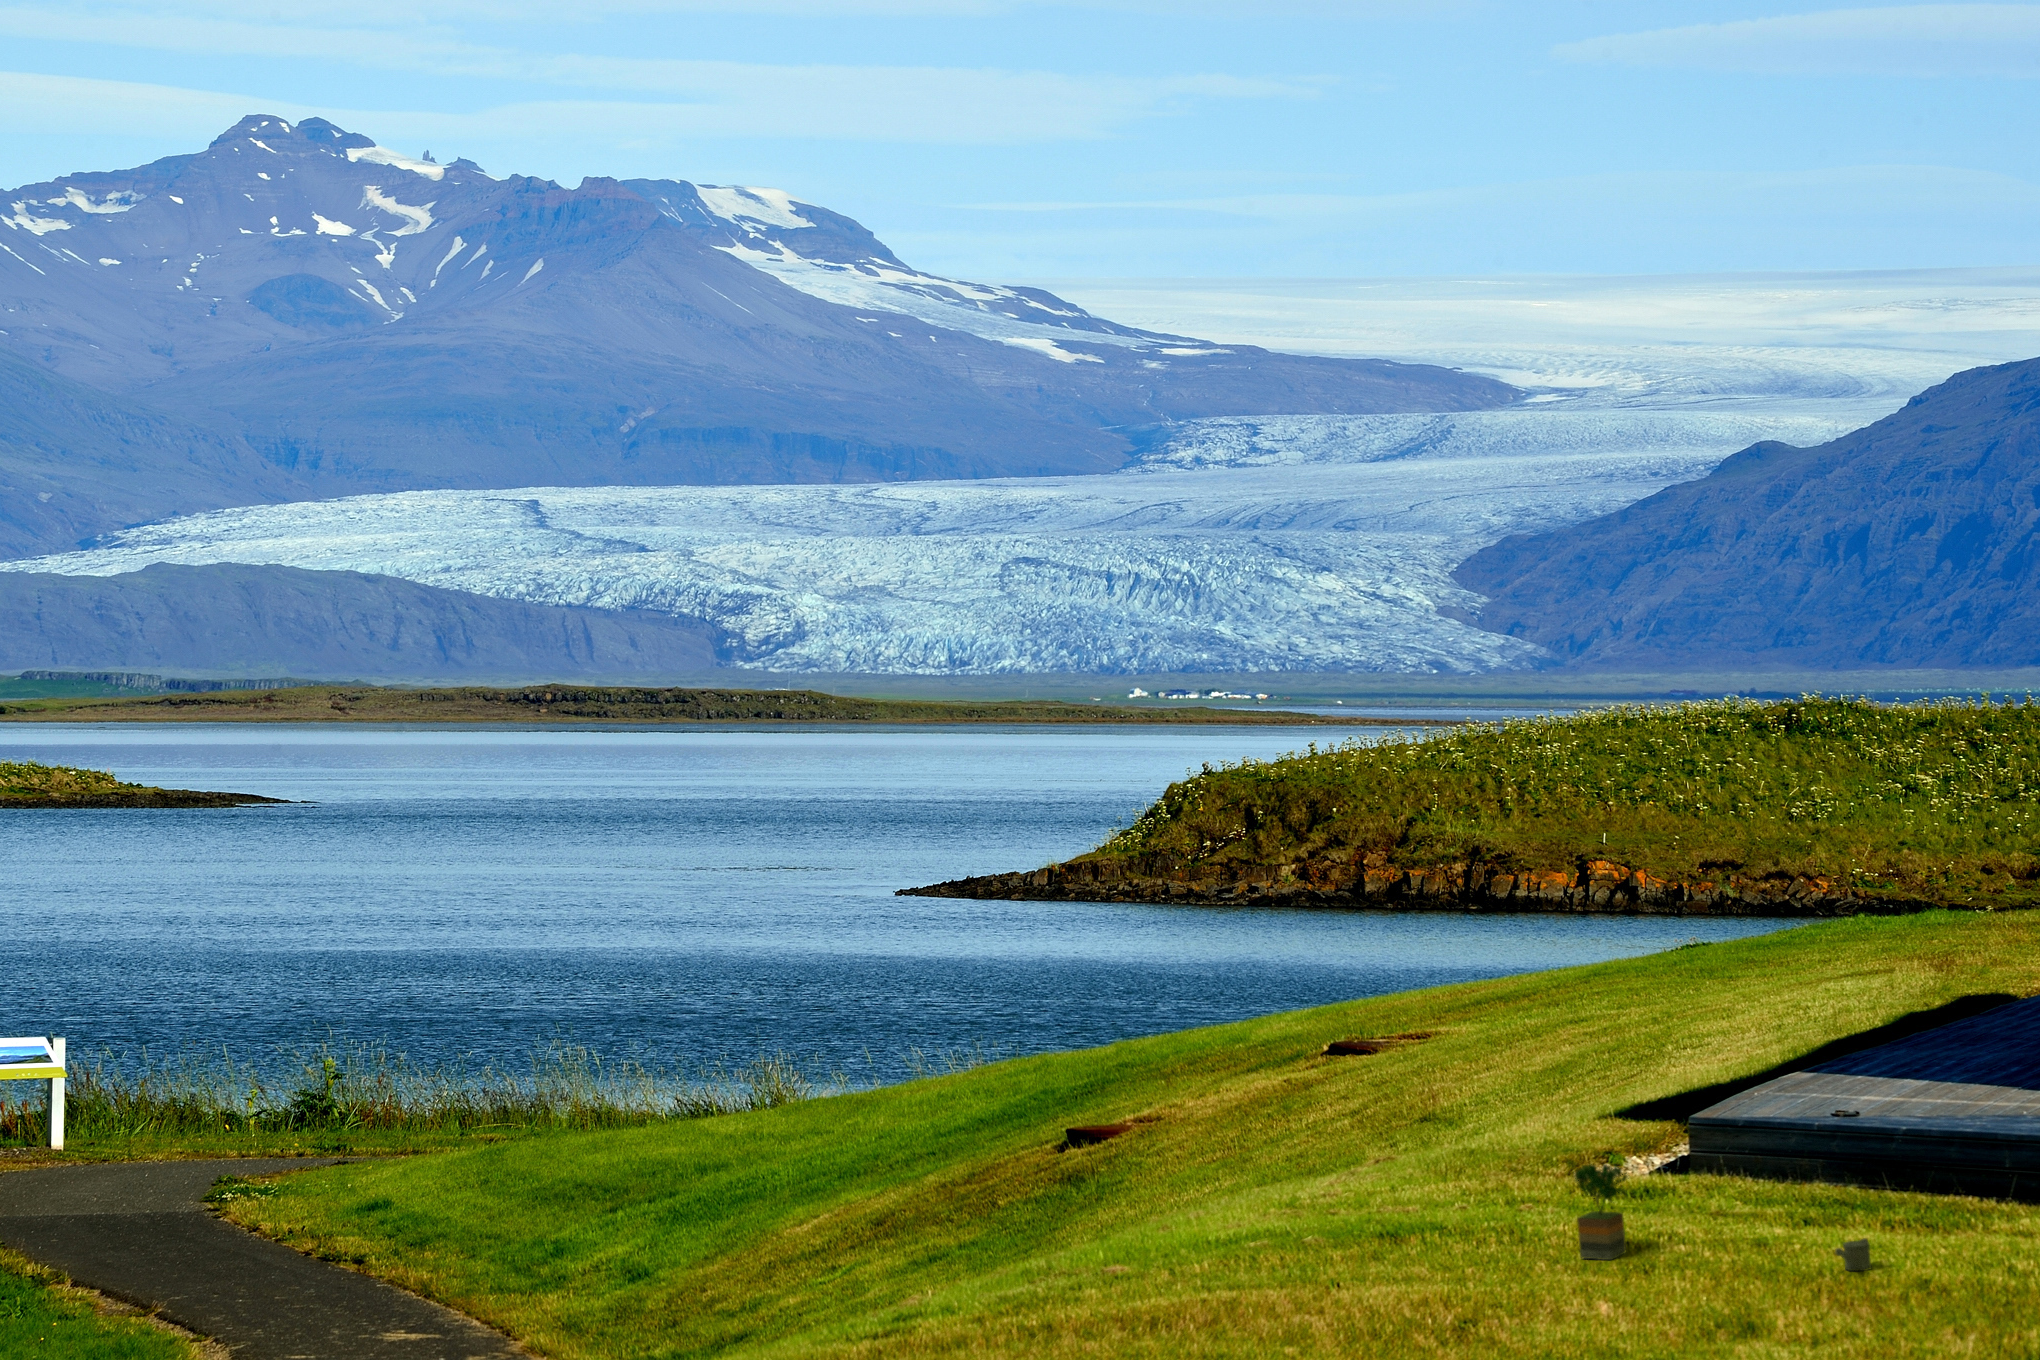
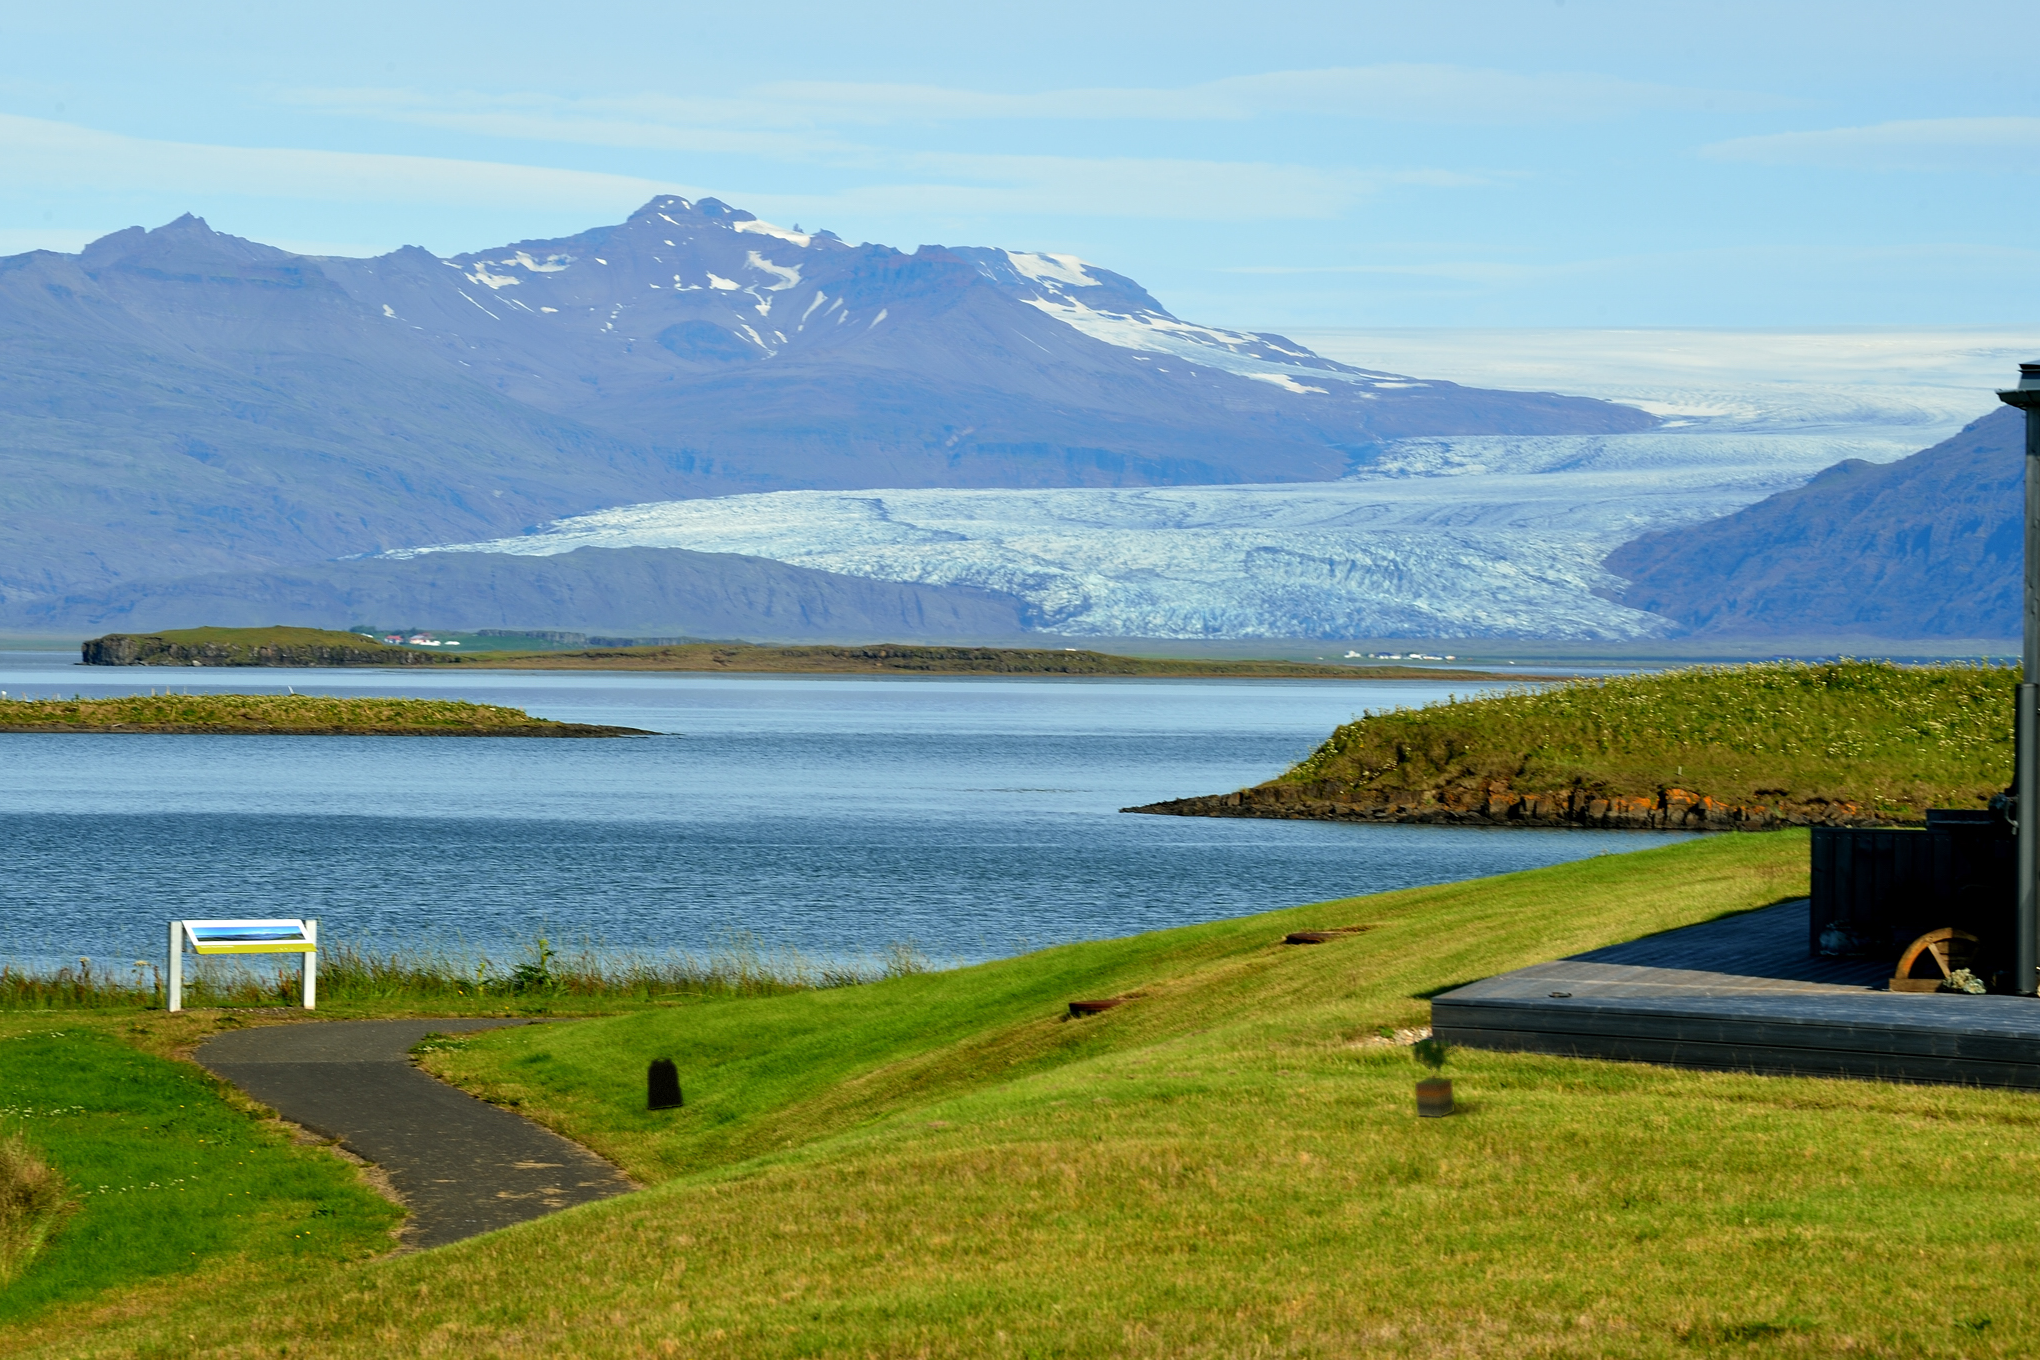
backpack: none [540,1200,587,1267] -> present [647,1057,683,1110]
watering can: present [1835,1238,1871,1271] -> none [1605,1103,1637,1129]

